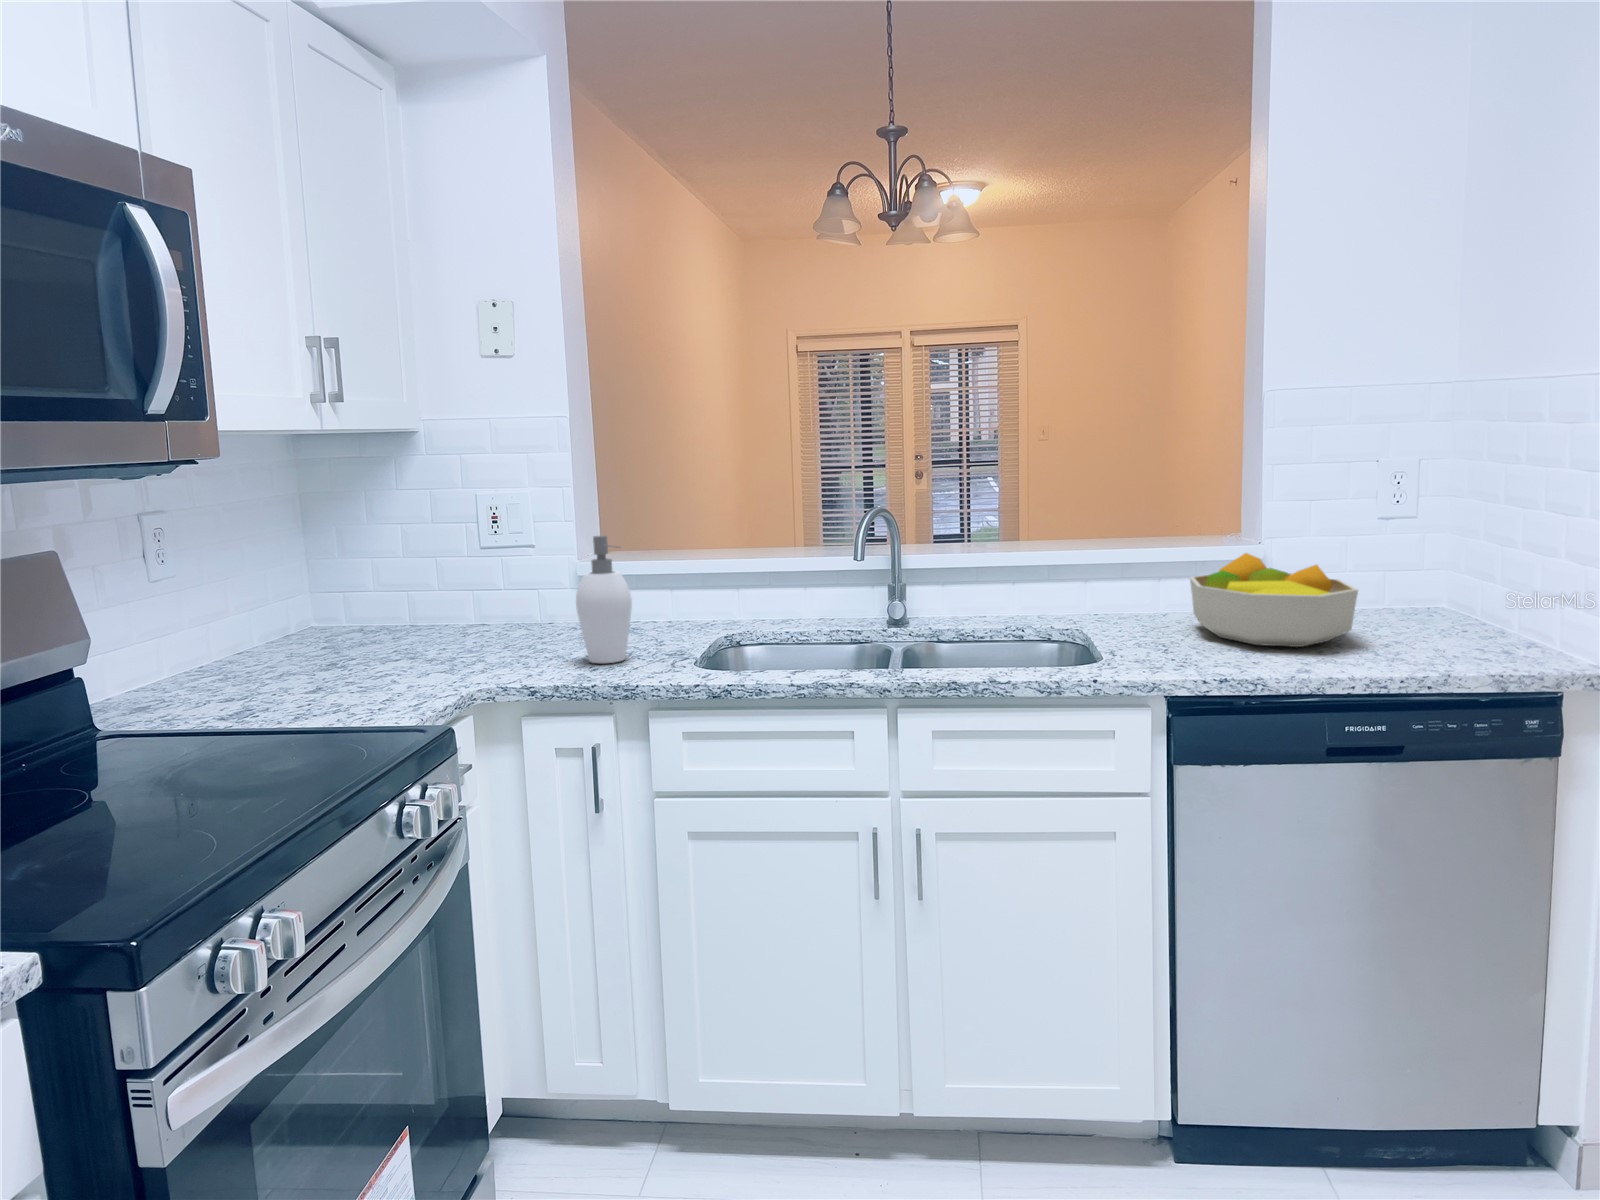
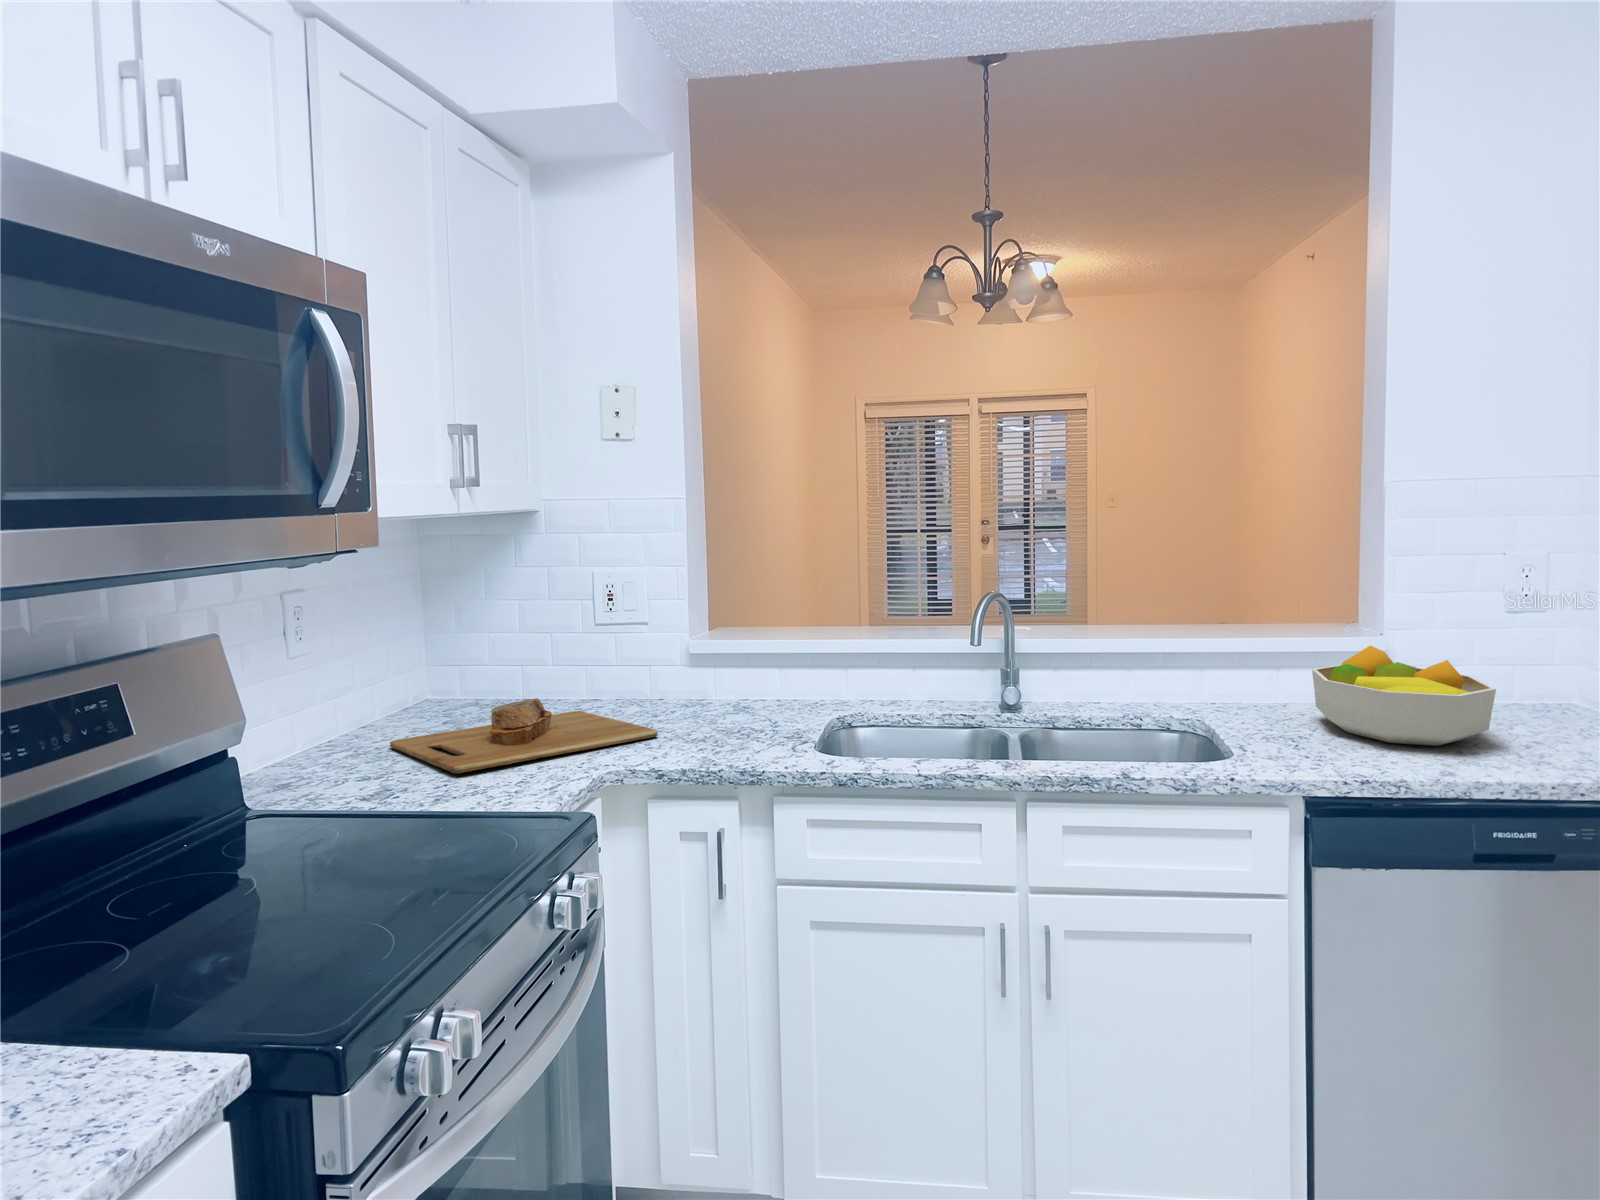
soap dispenser: present [576,535,632,663] -> none [700,619,755,746]
cutting board: none [260,621,537,694] -> present [390,698,658,774]

